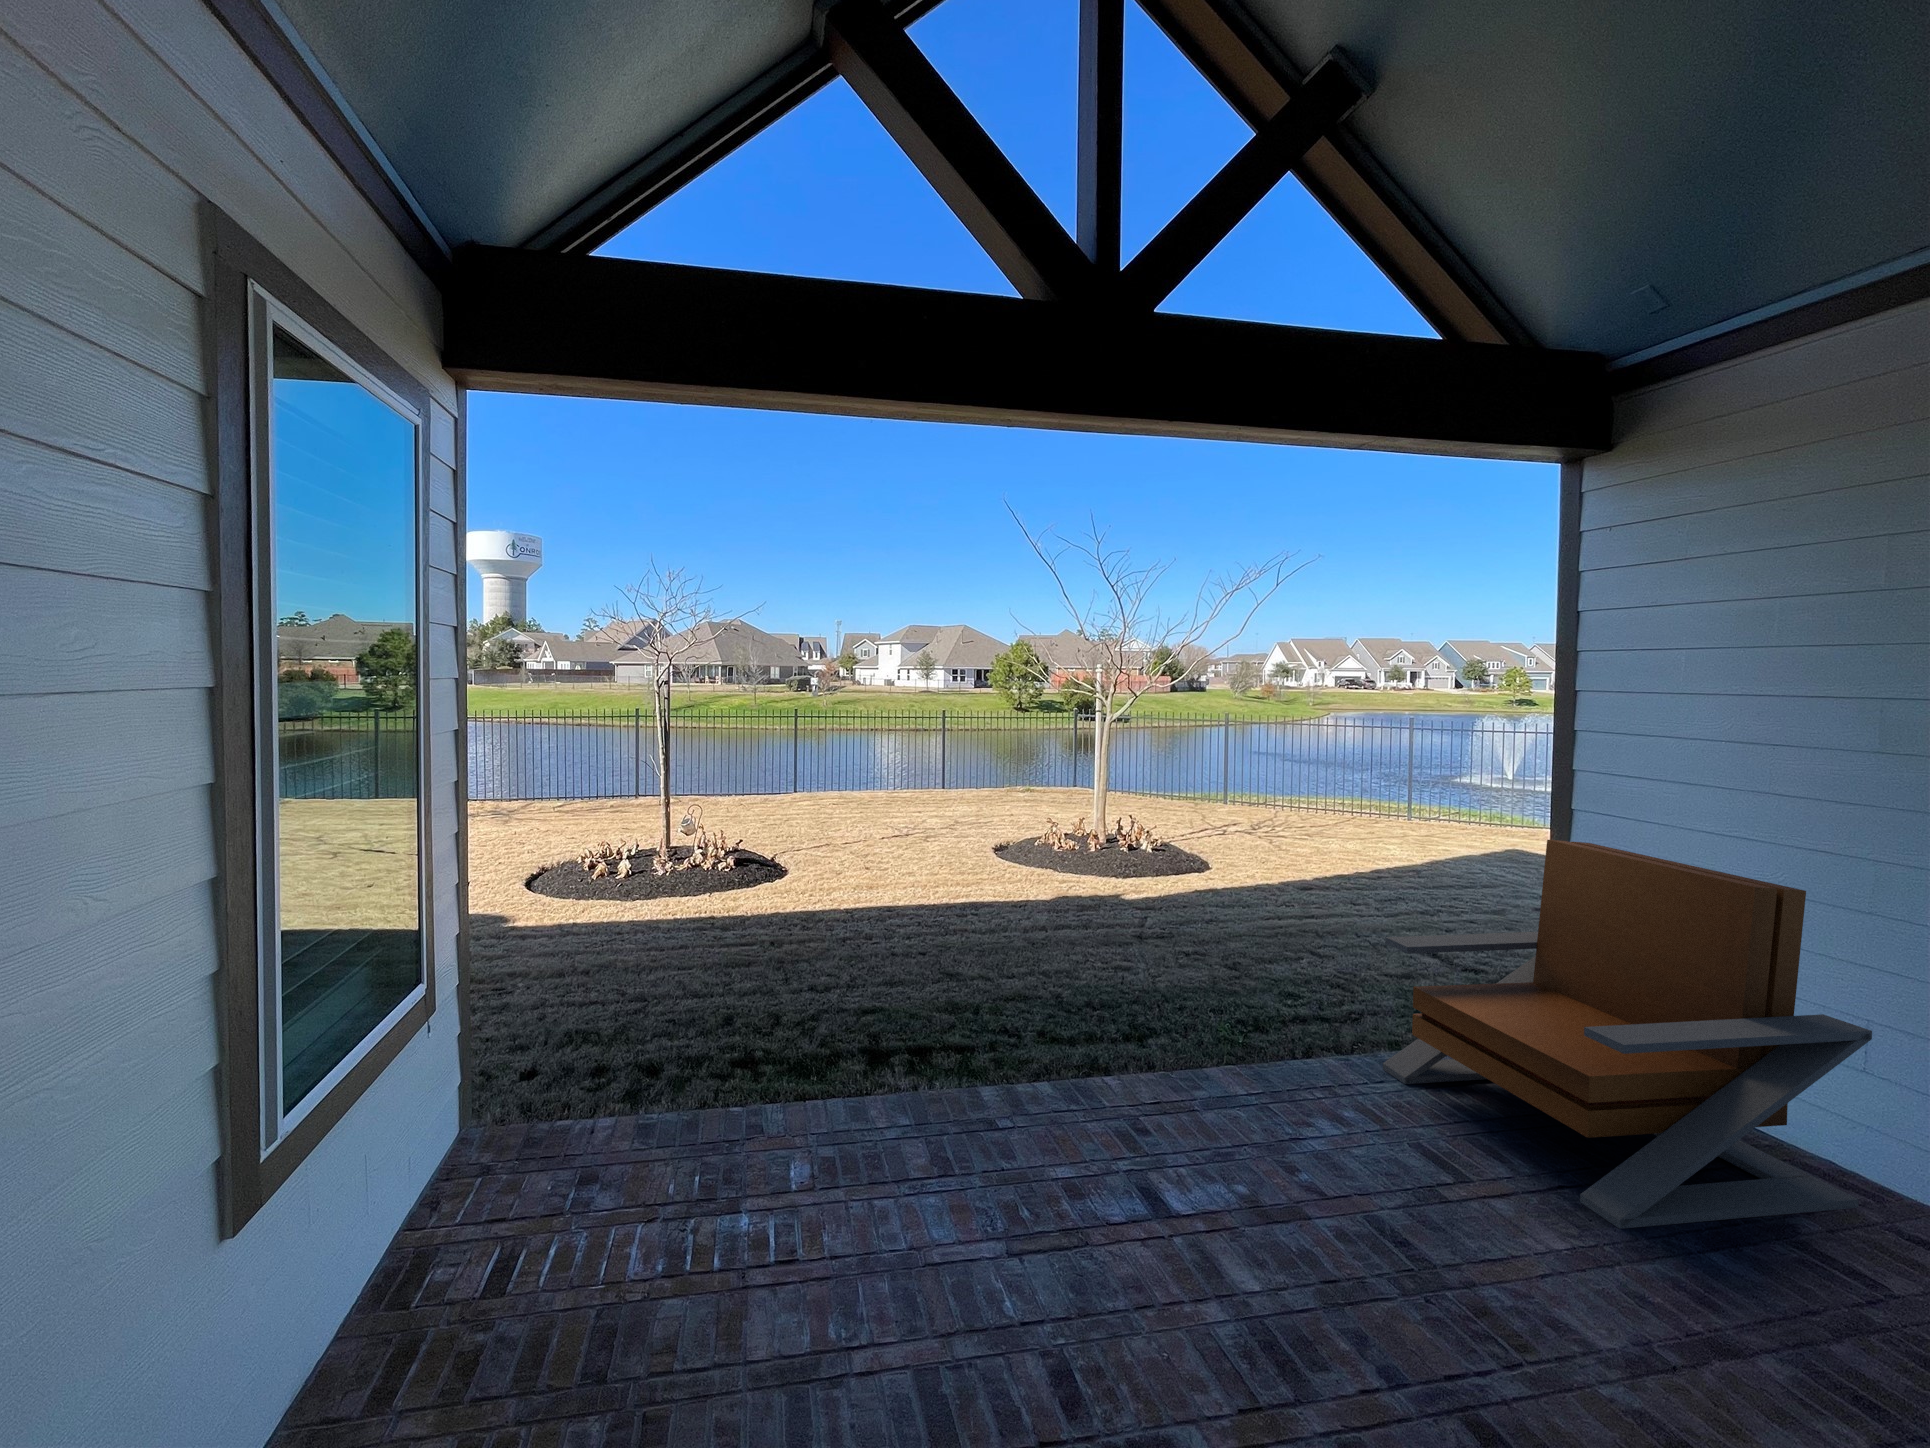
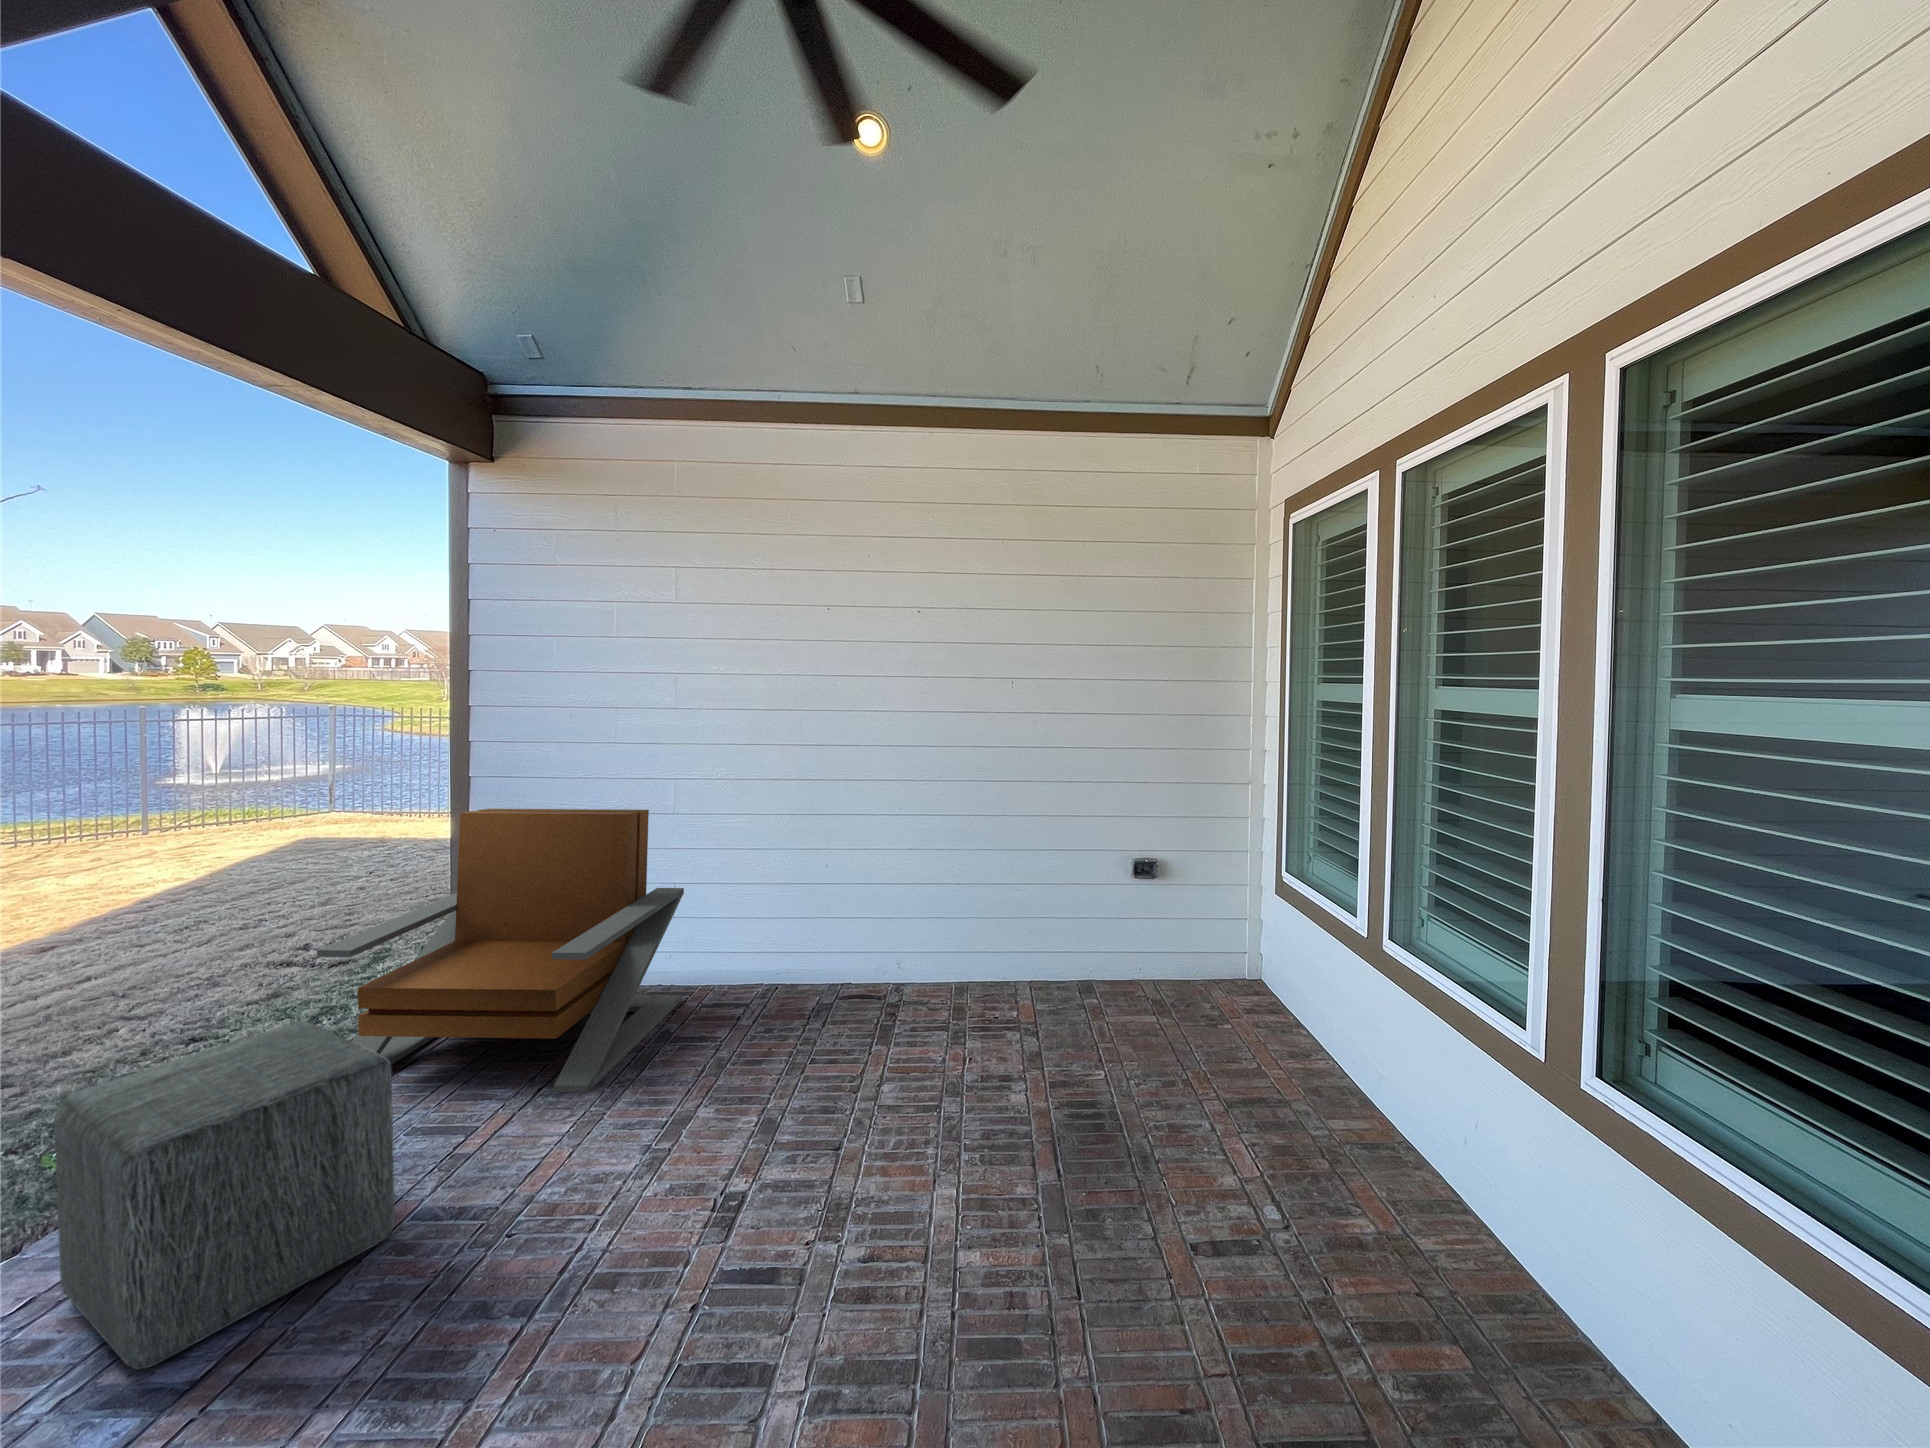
ottoman: none [1157,968,1350,1217] -> present [54,1021,395,1369]

